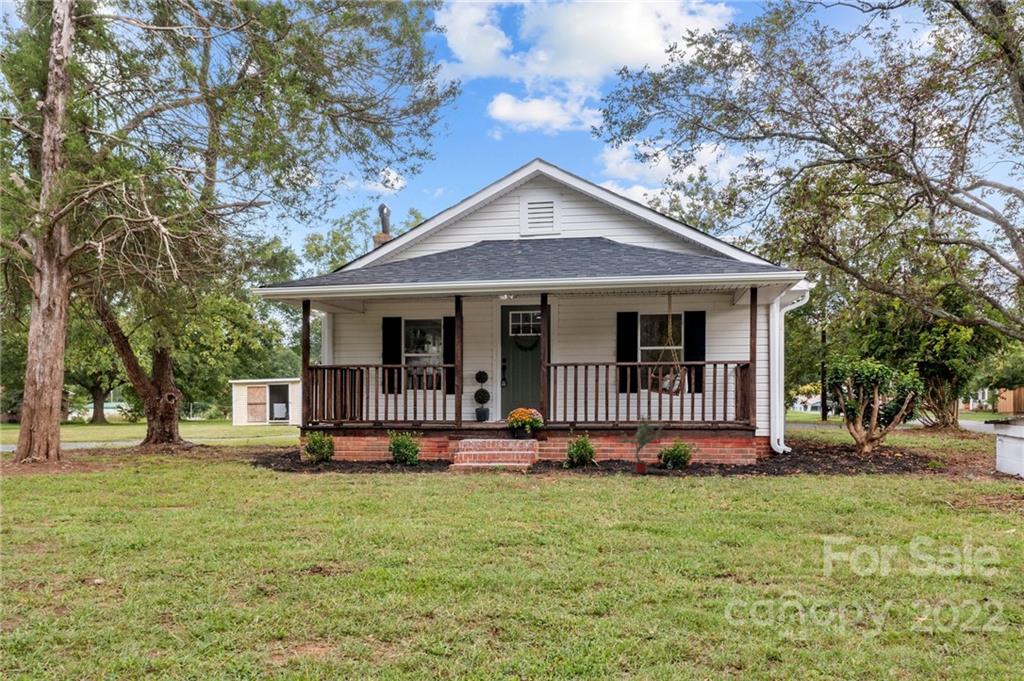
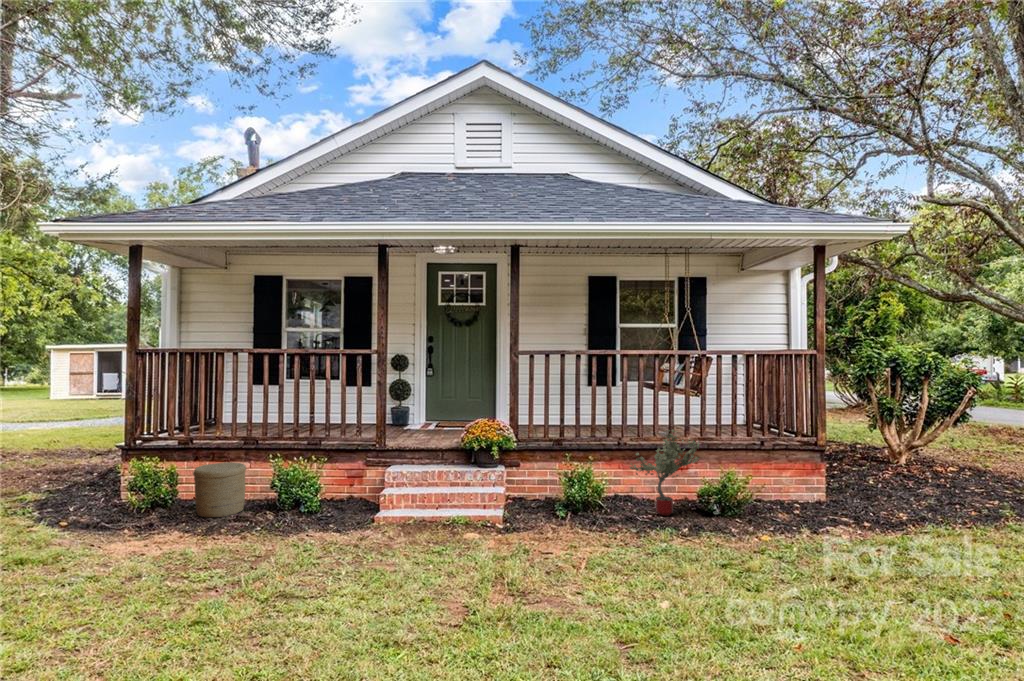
woven basket: none [345,436,375,467] -> present [193,462,246,518]

